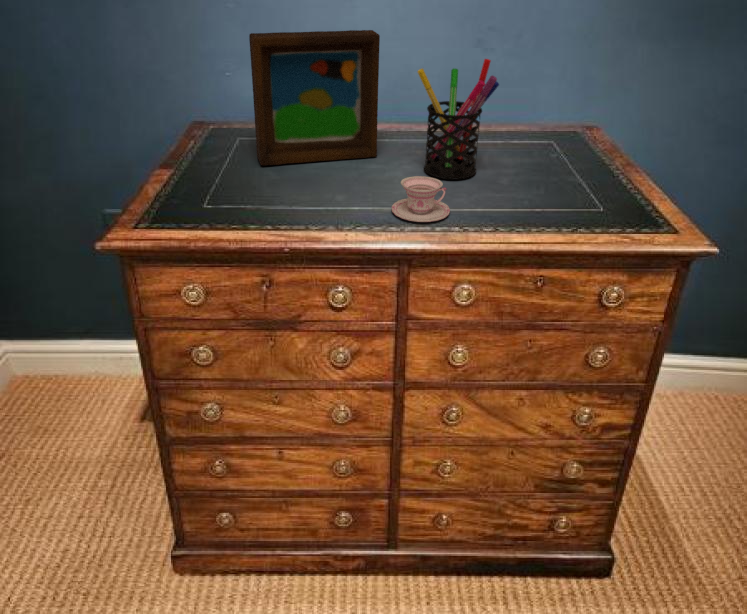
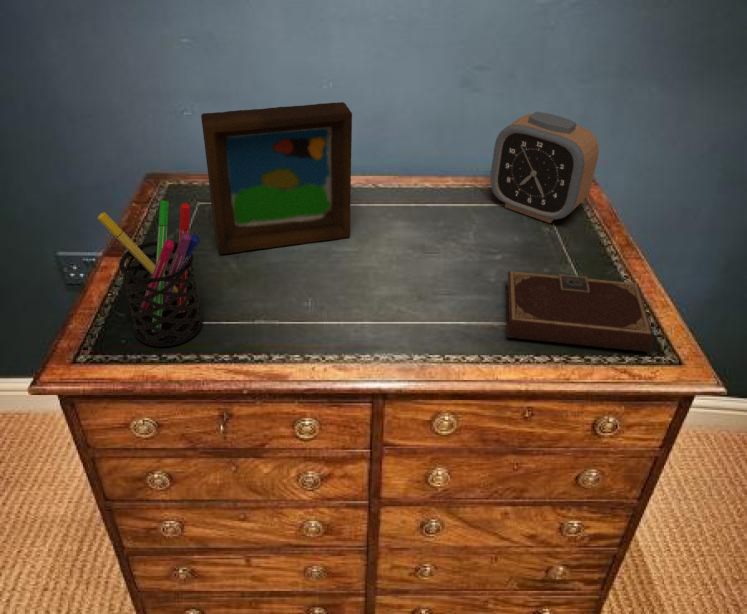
alarm clock: none [502,50,598,150] -> present [490,112,599,223]
pen holder: present [418,59,499,179] -> present [98,200,202,347]
notebook: none [517,171,650,225] -> present [506,271,653,352]
teacup: present [392,176,450,222] -> none [365,291,431,349]

